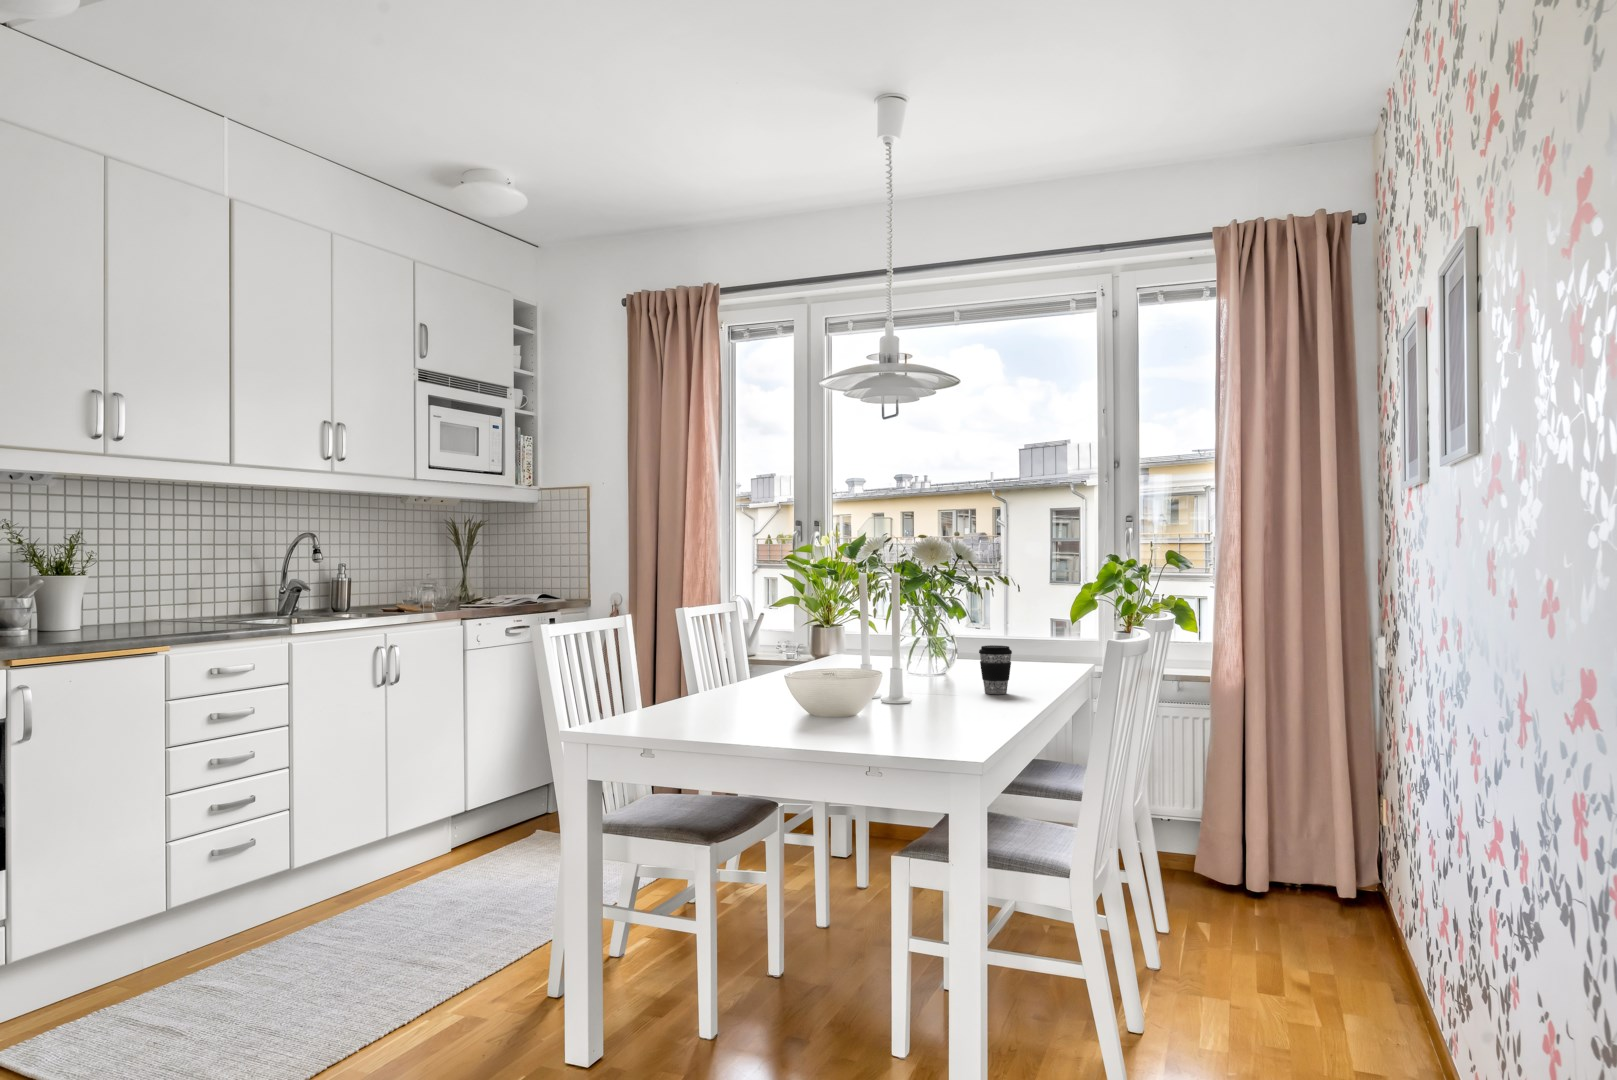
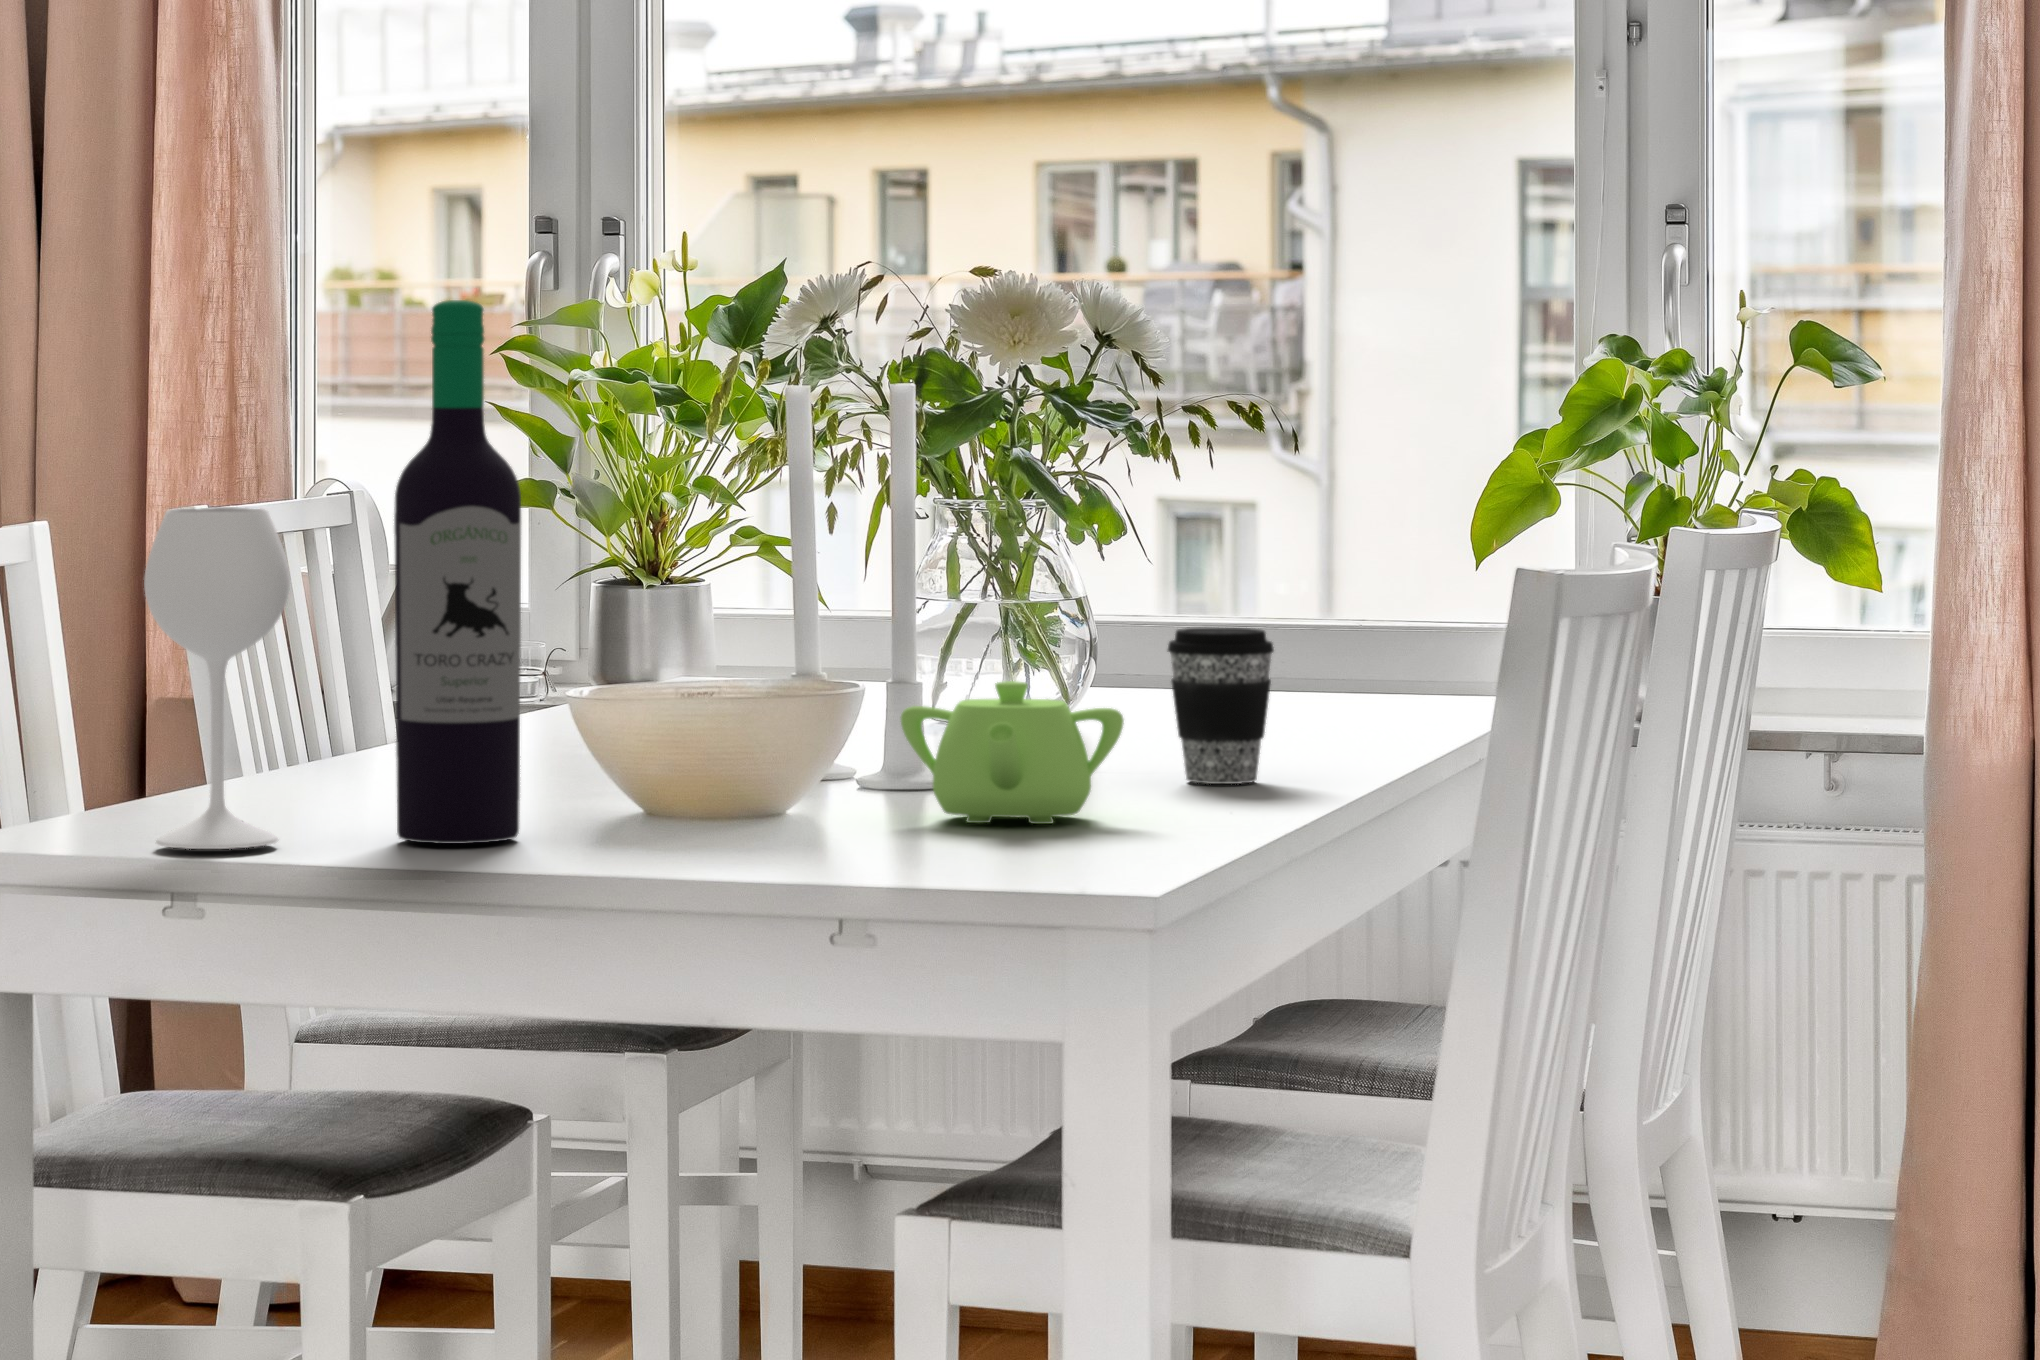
wine bottle: none [659,545,776,716] -> present [144,300,521,849]
teapot: none [895,664,965,709] -> present [901,681,1124,824]

